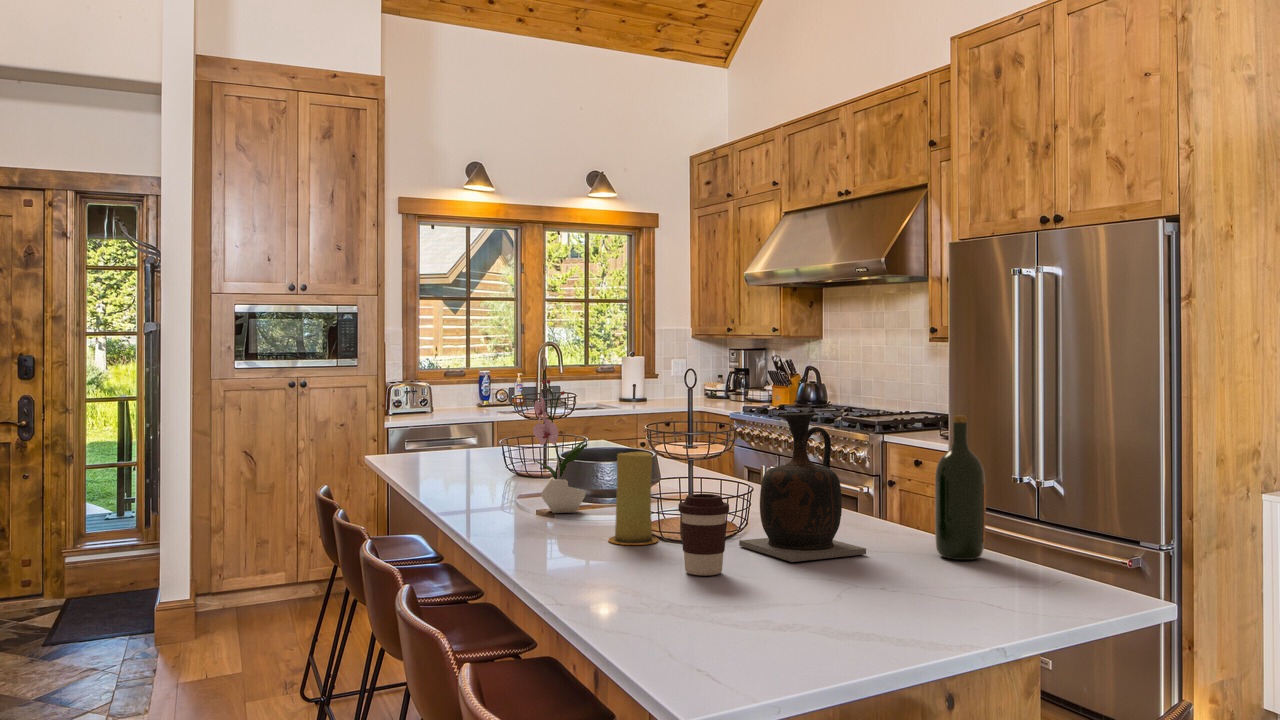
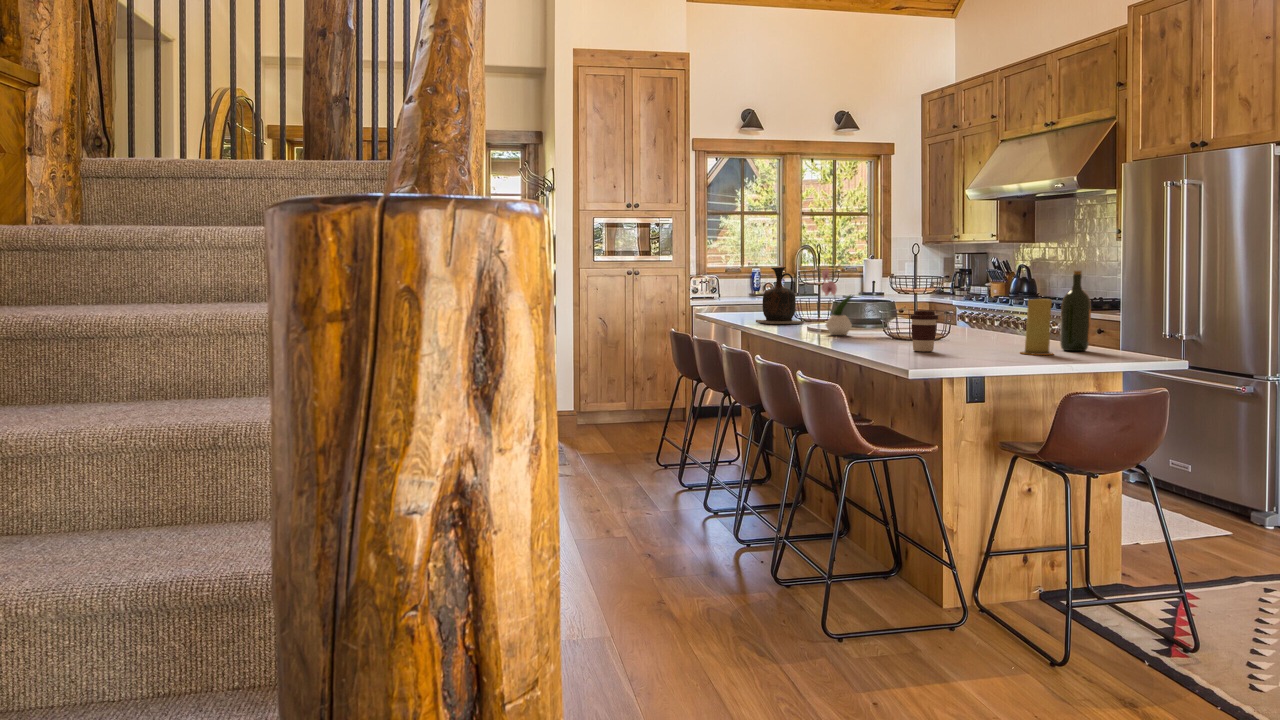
vase: present [739,413,866,562] -> present [756,267,804,324]
candle: present [609,452,658,545] -> present [1021,299,1053,355]

